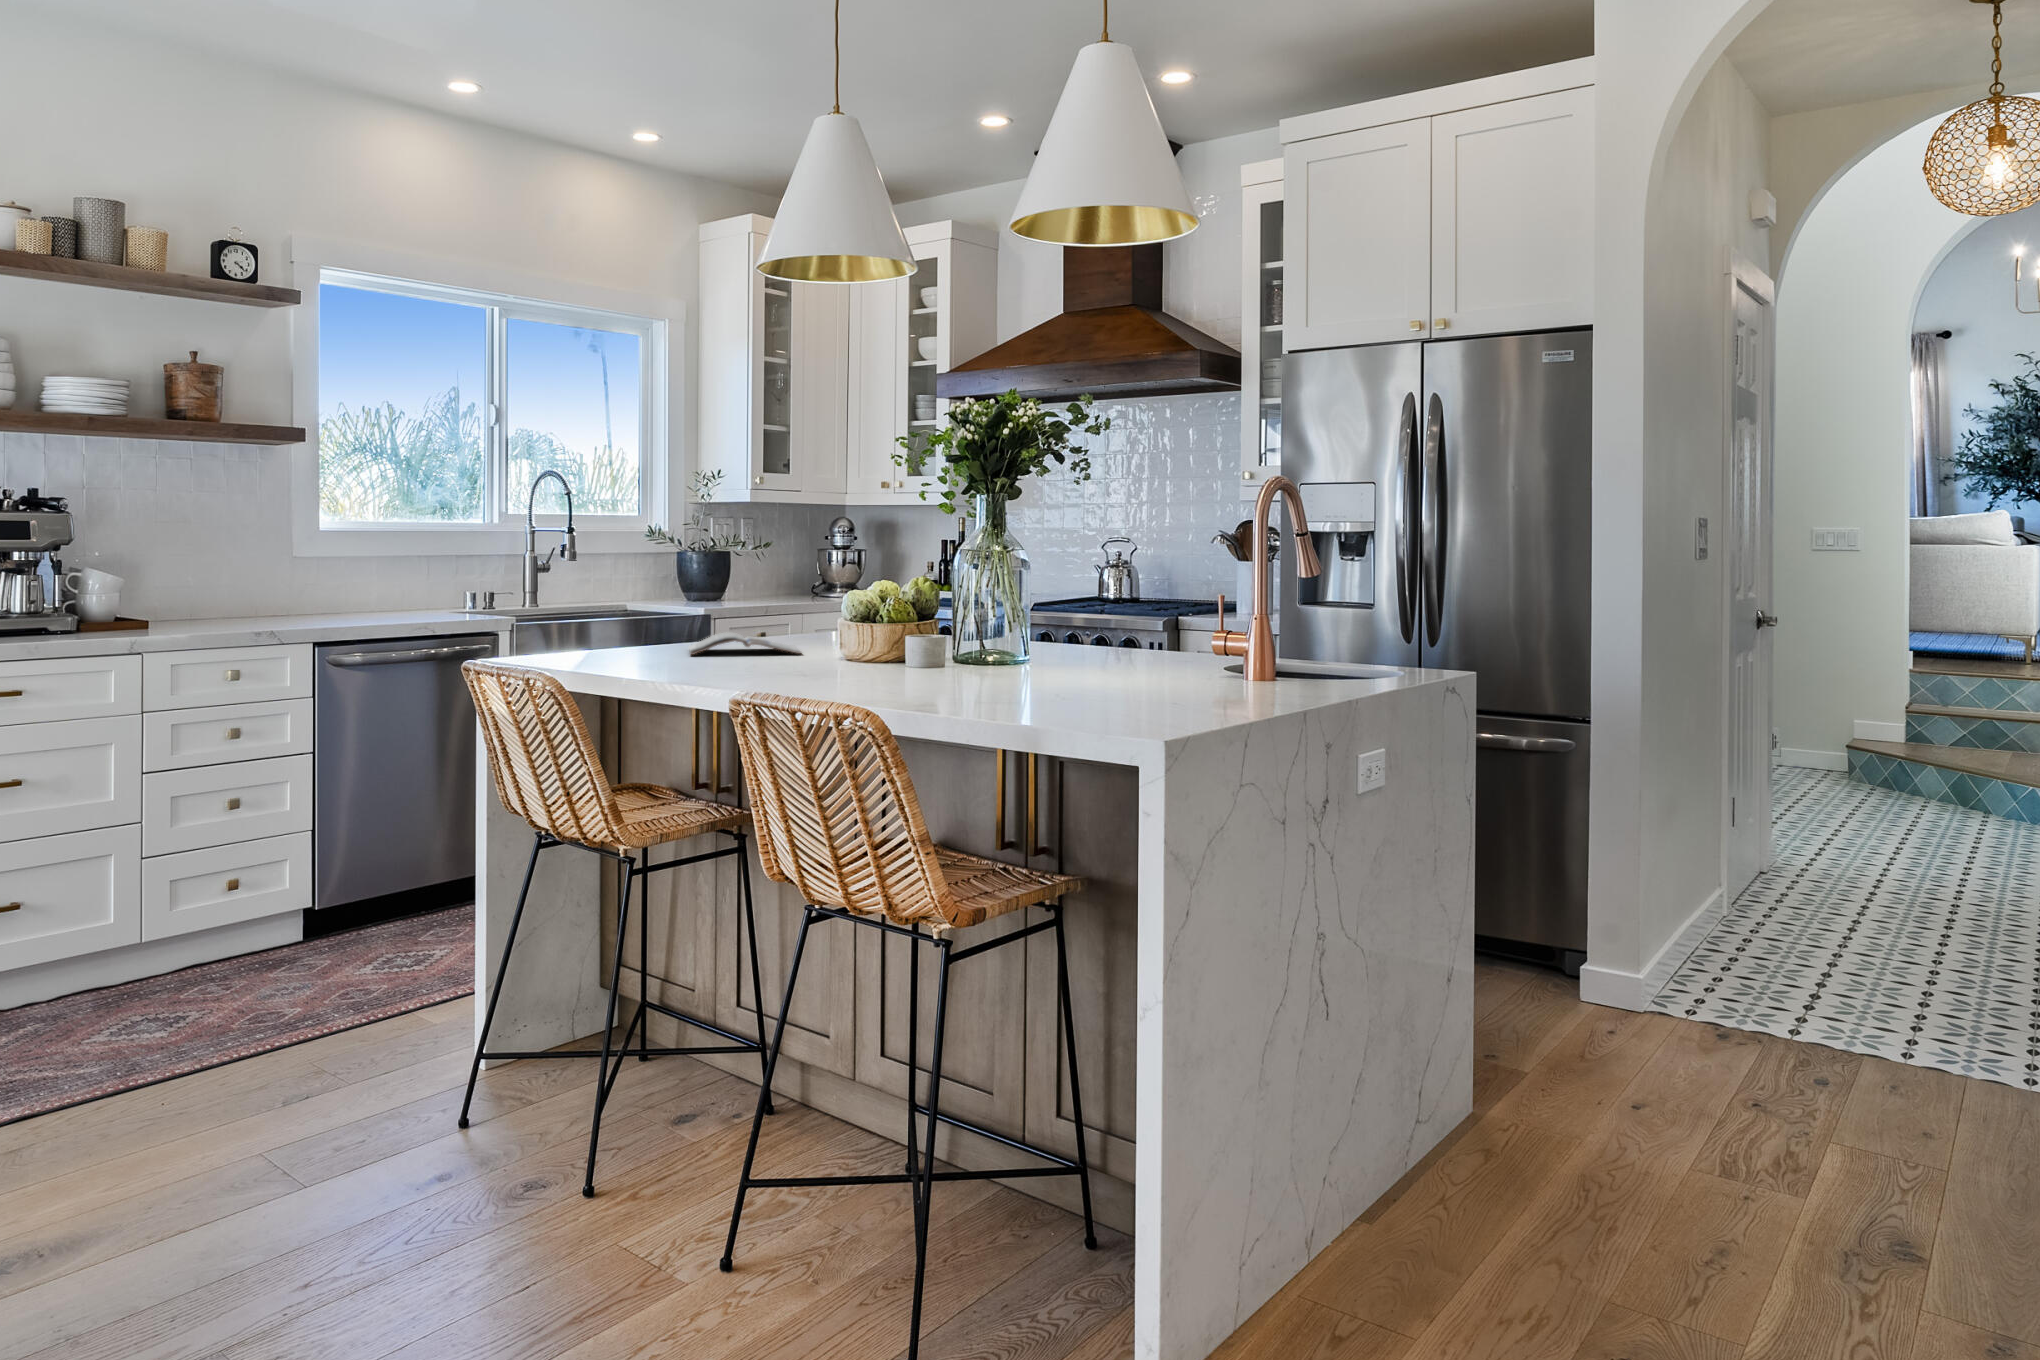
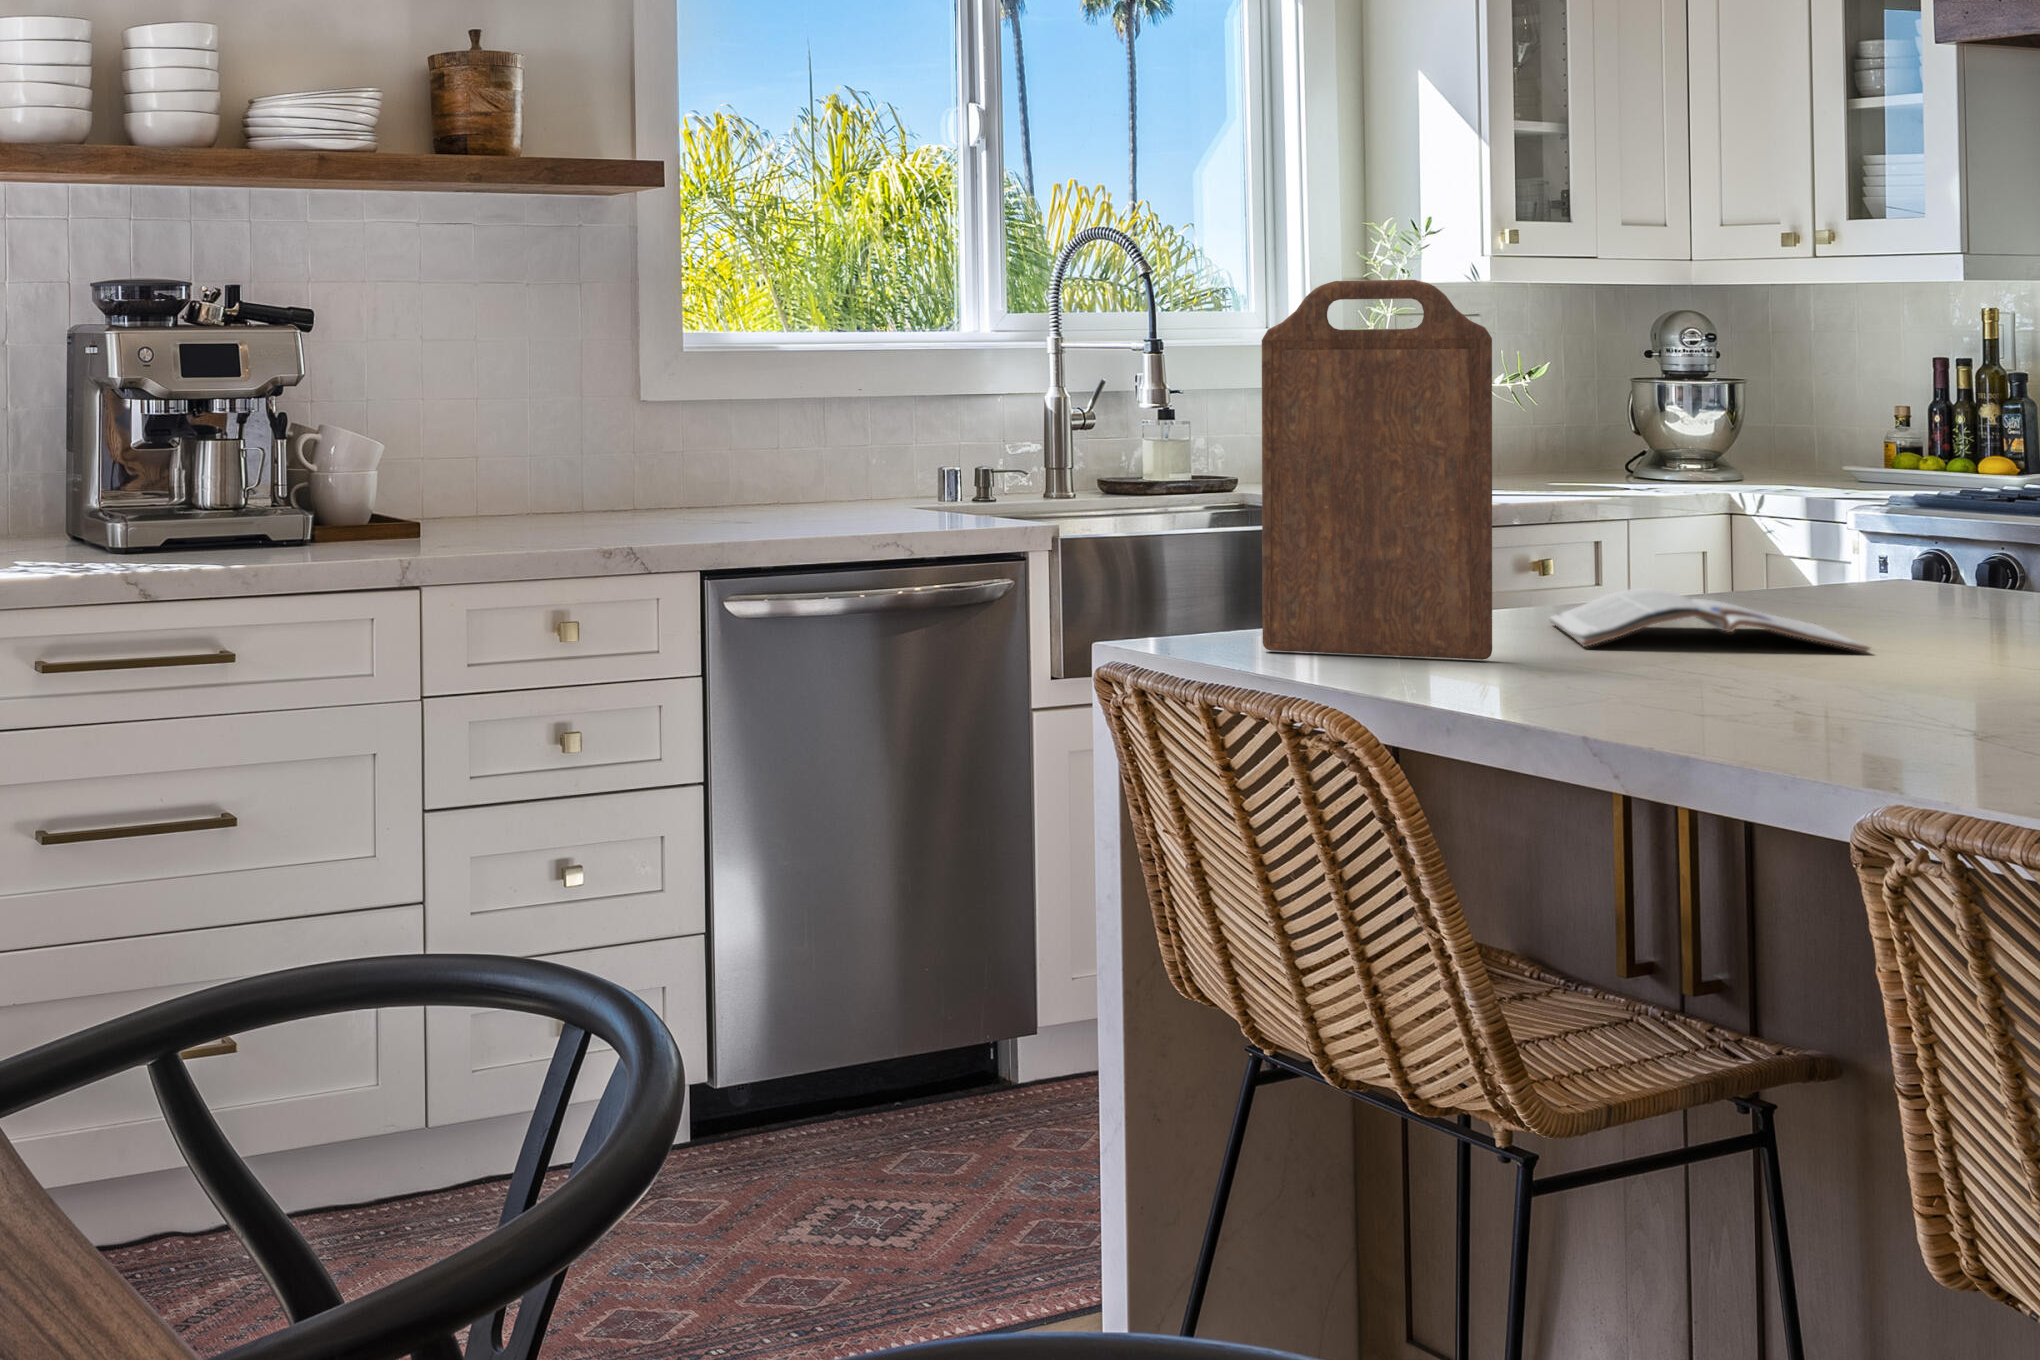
cutting board: none [549,496,646,661] -> present [1262,280,1492,660]

